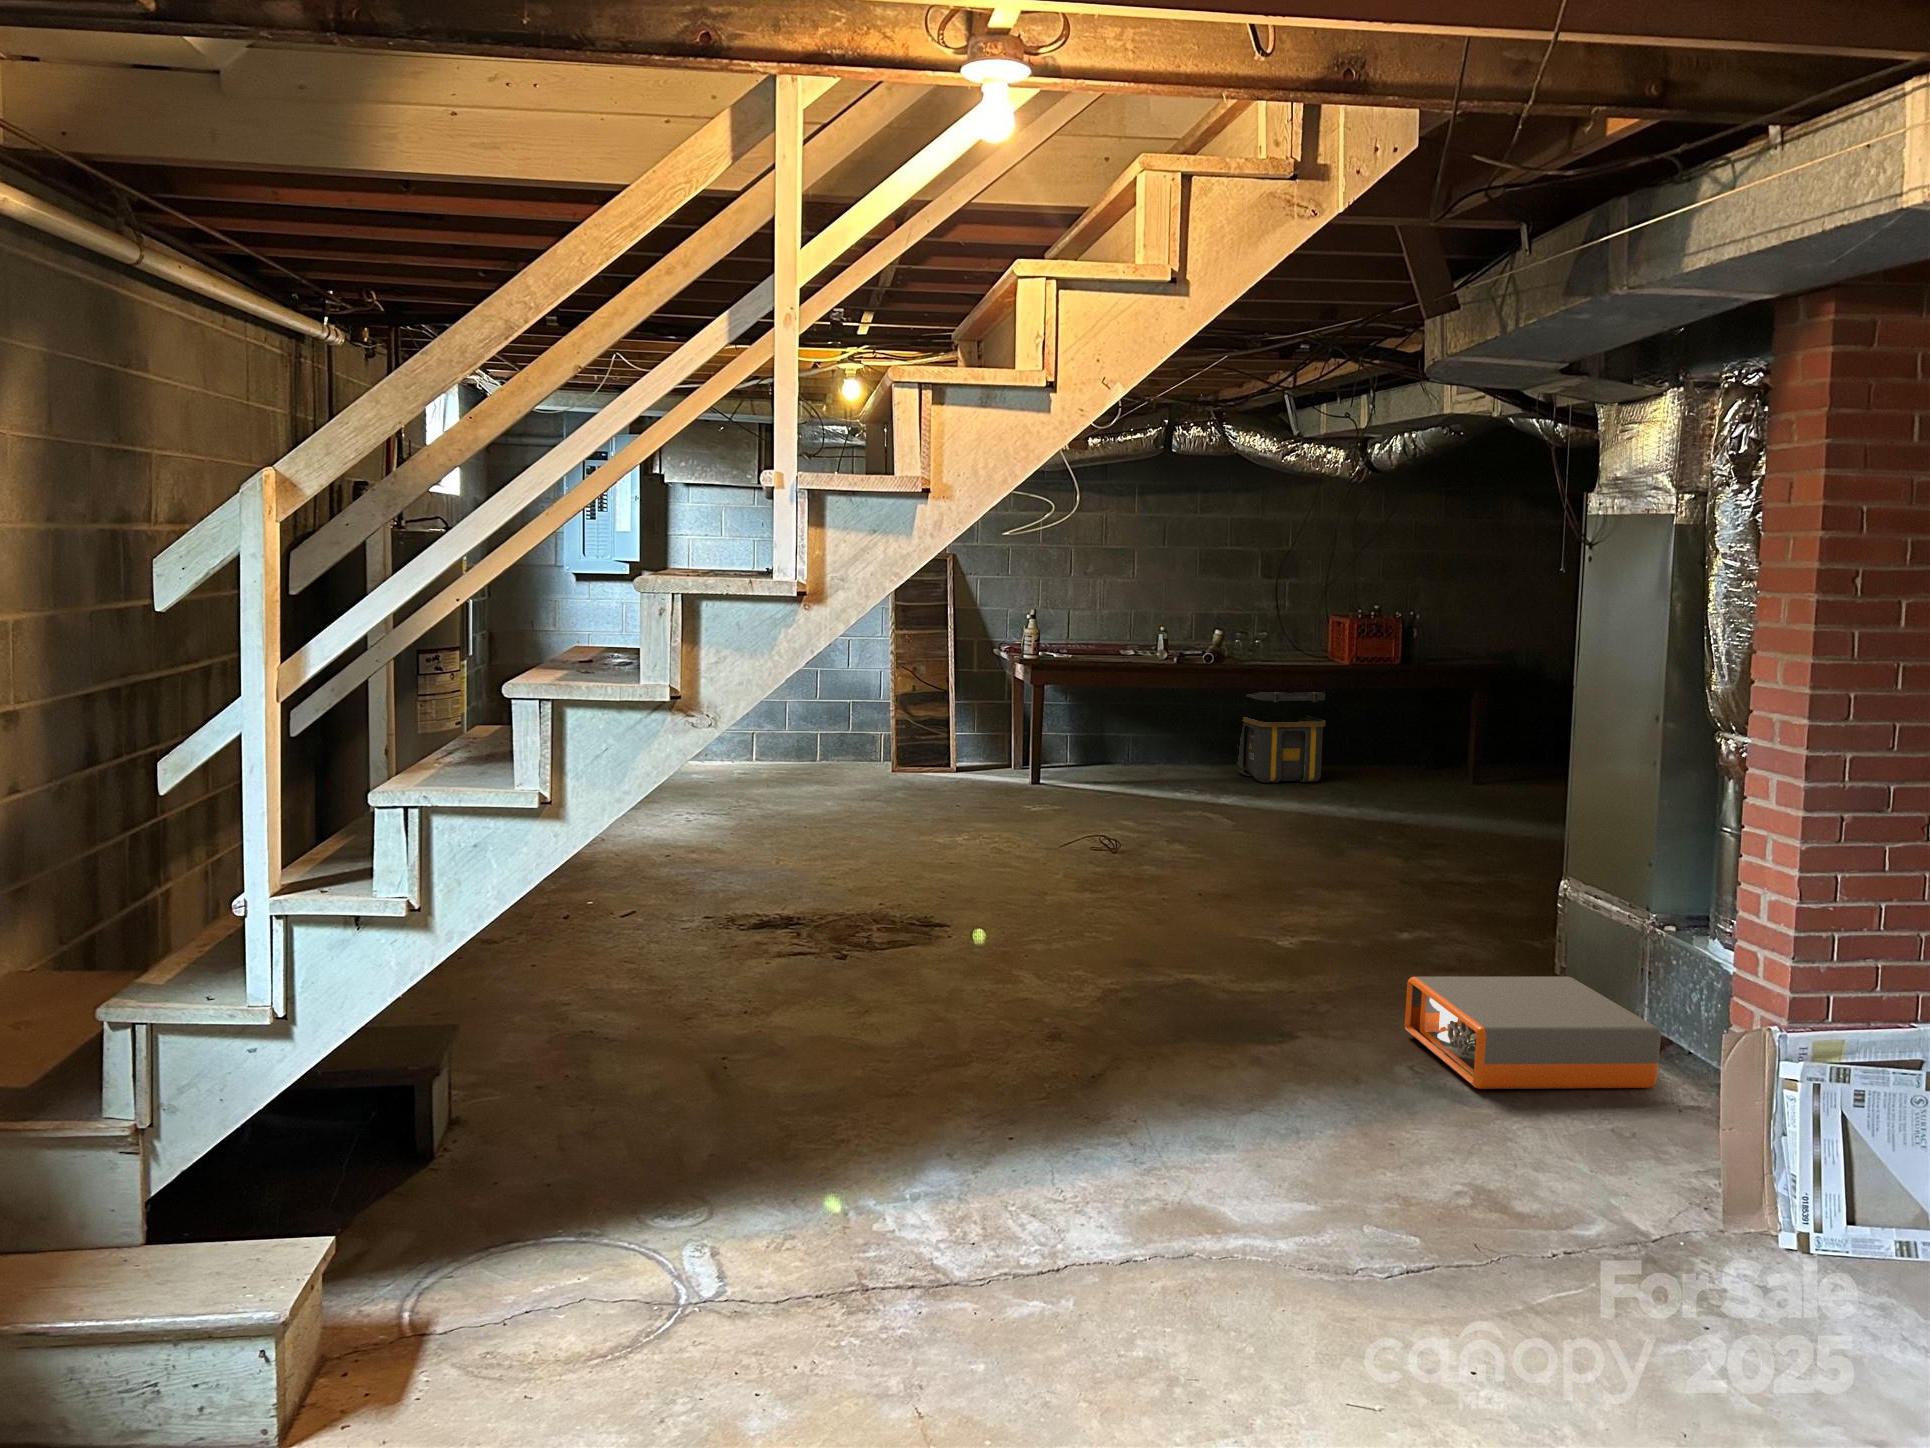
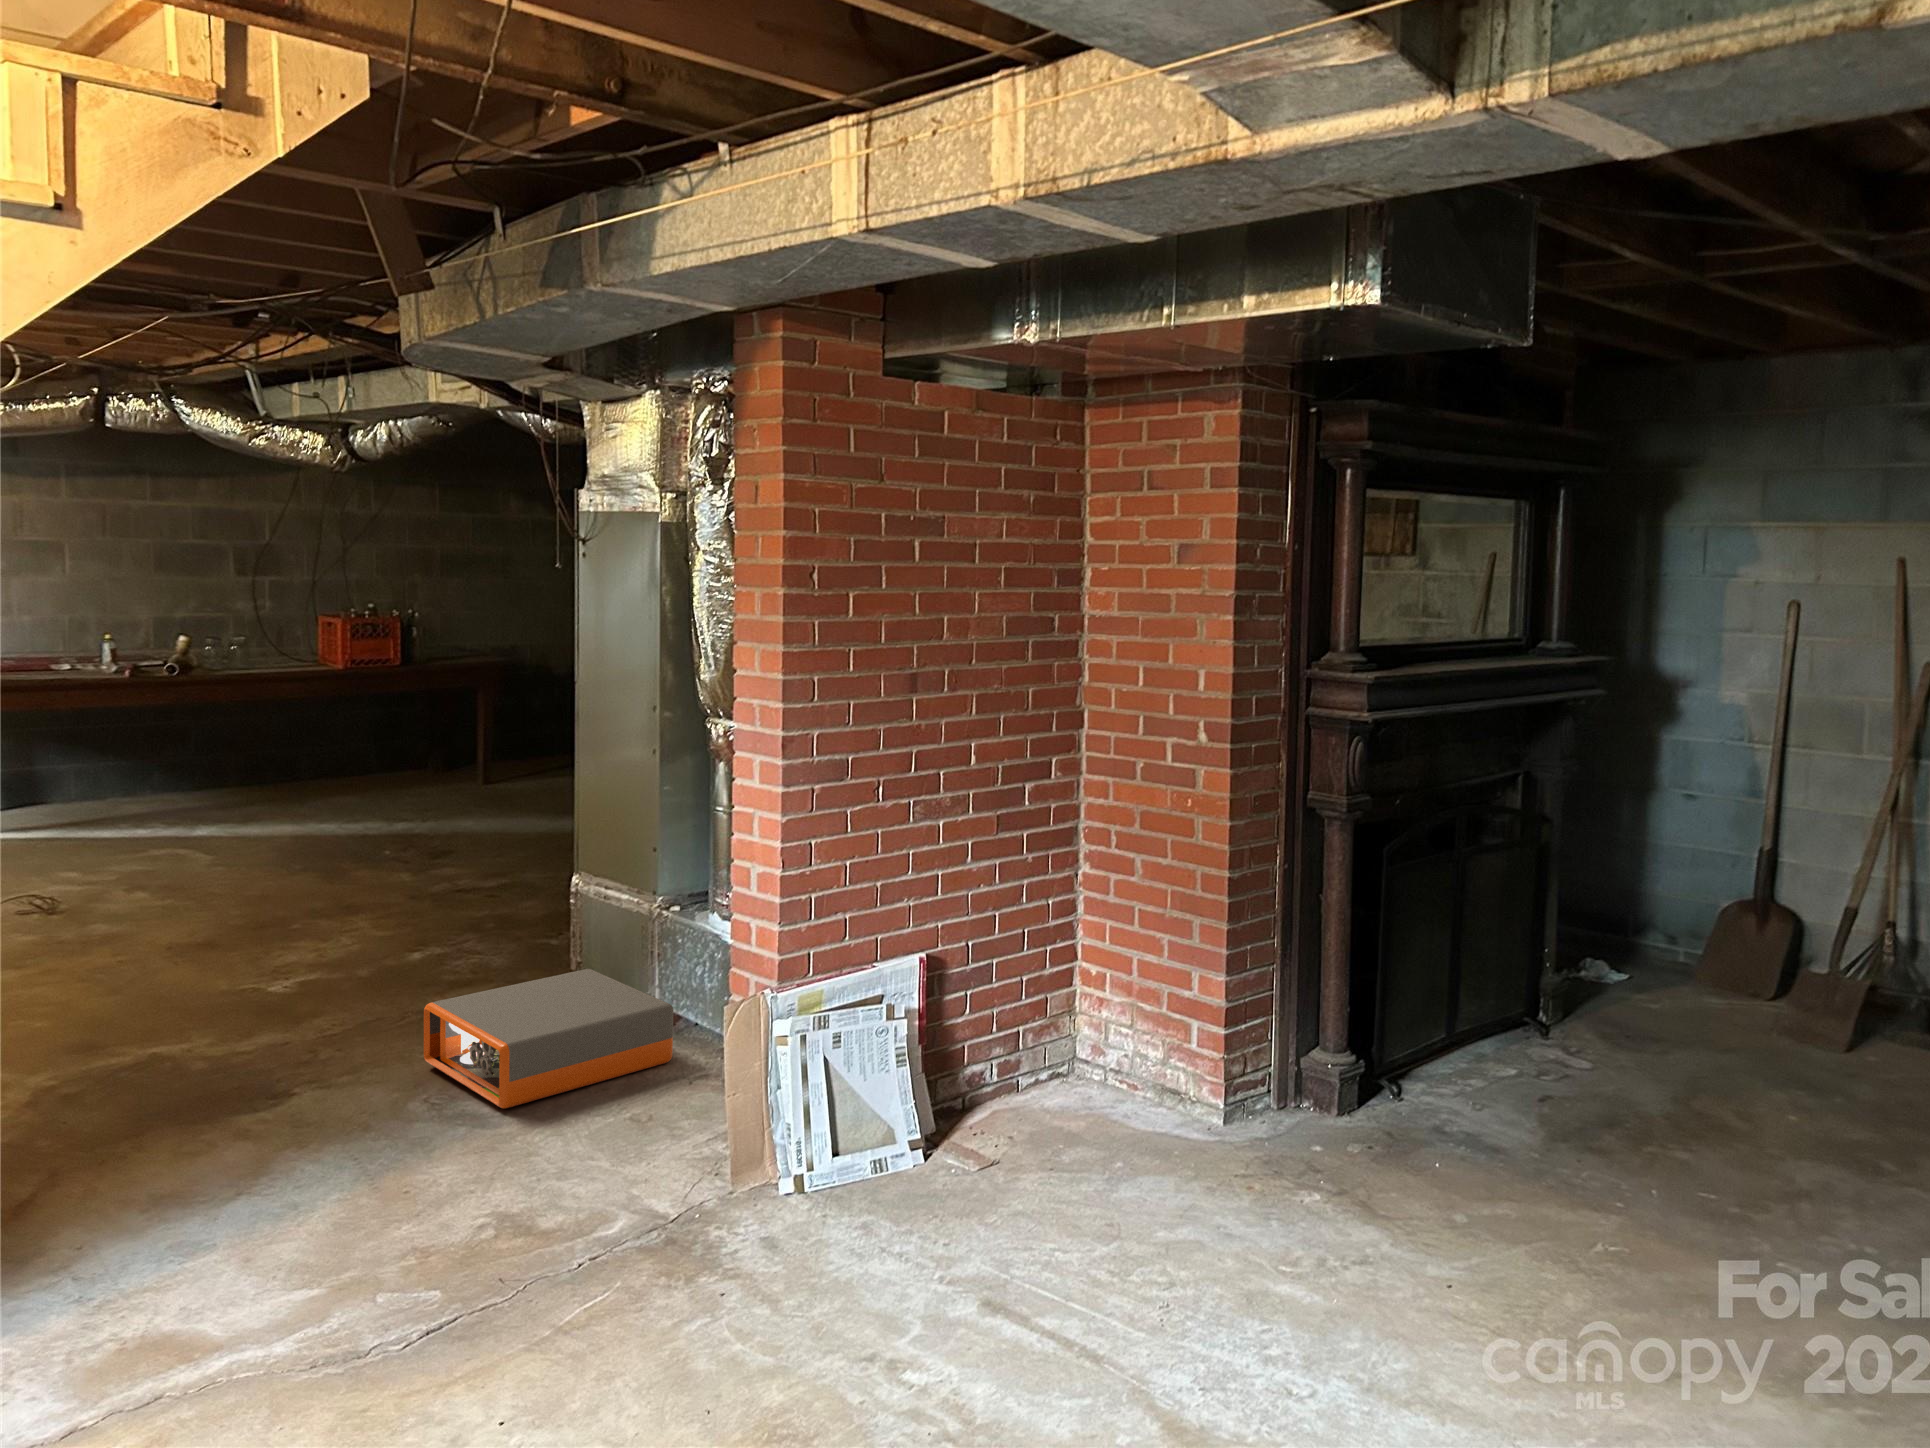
toolbox: present [1237,692,1326,783] -> none [217,685,326,801]

